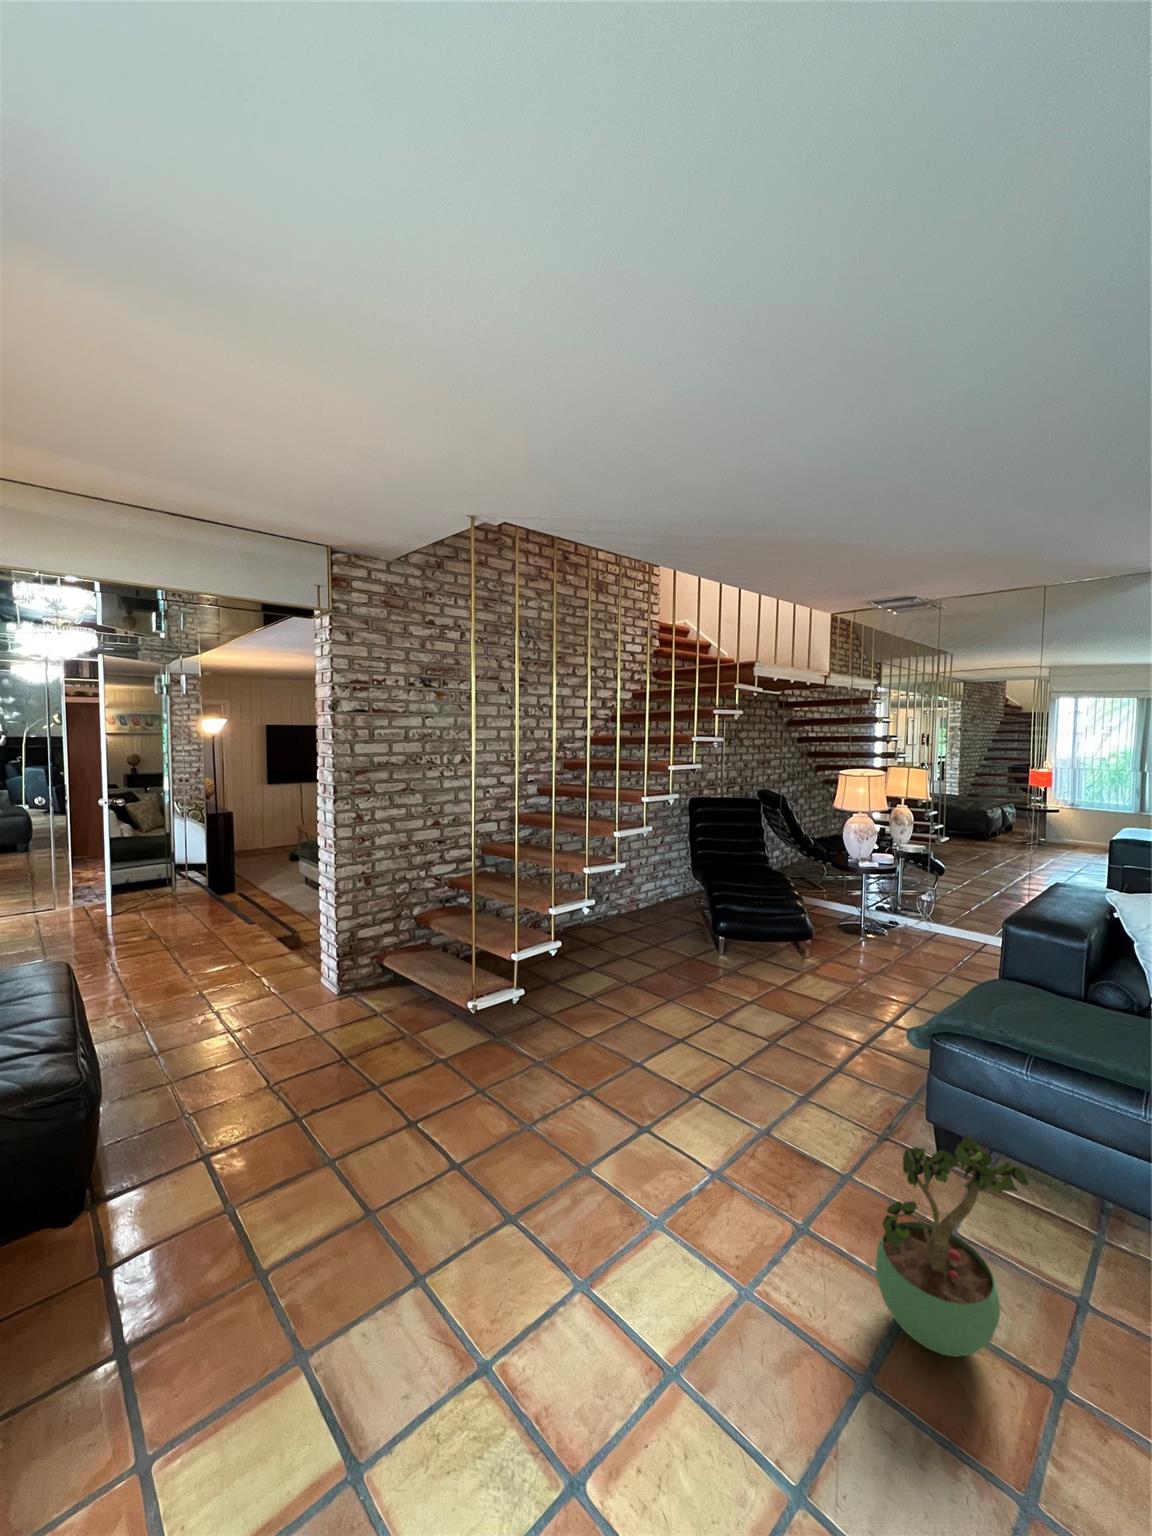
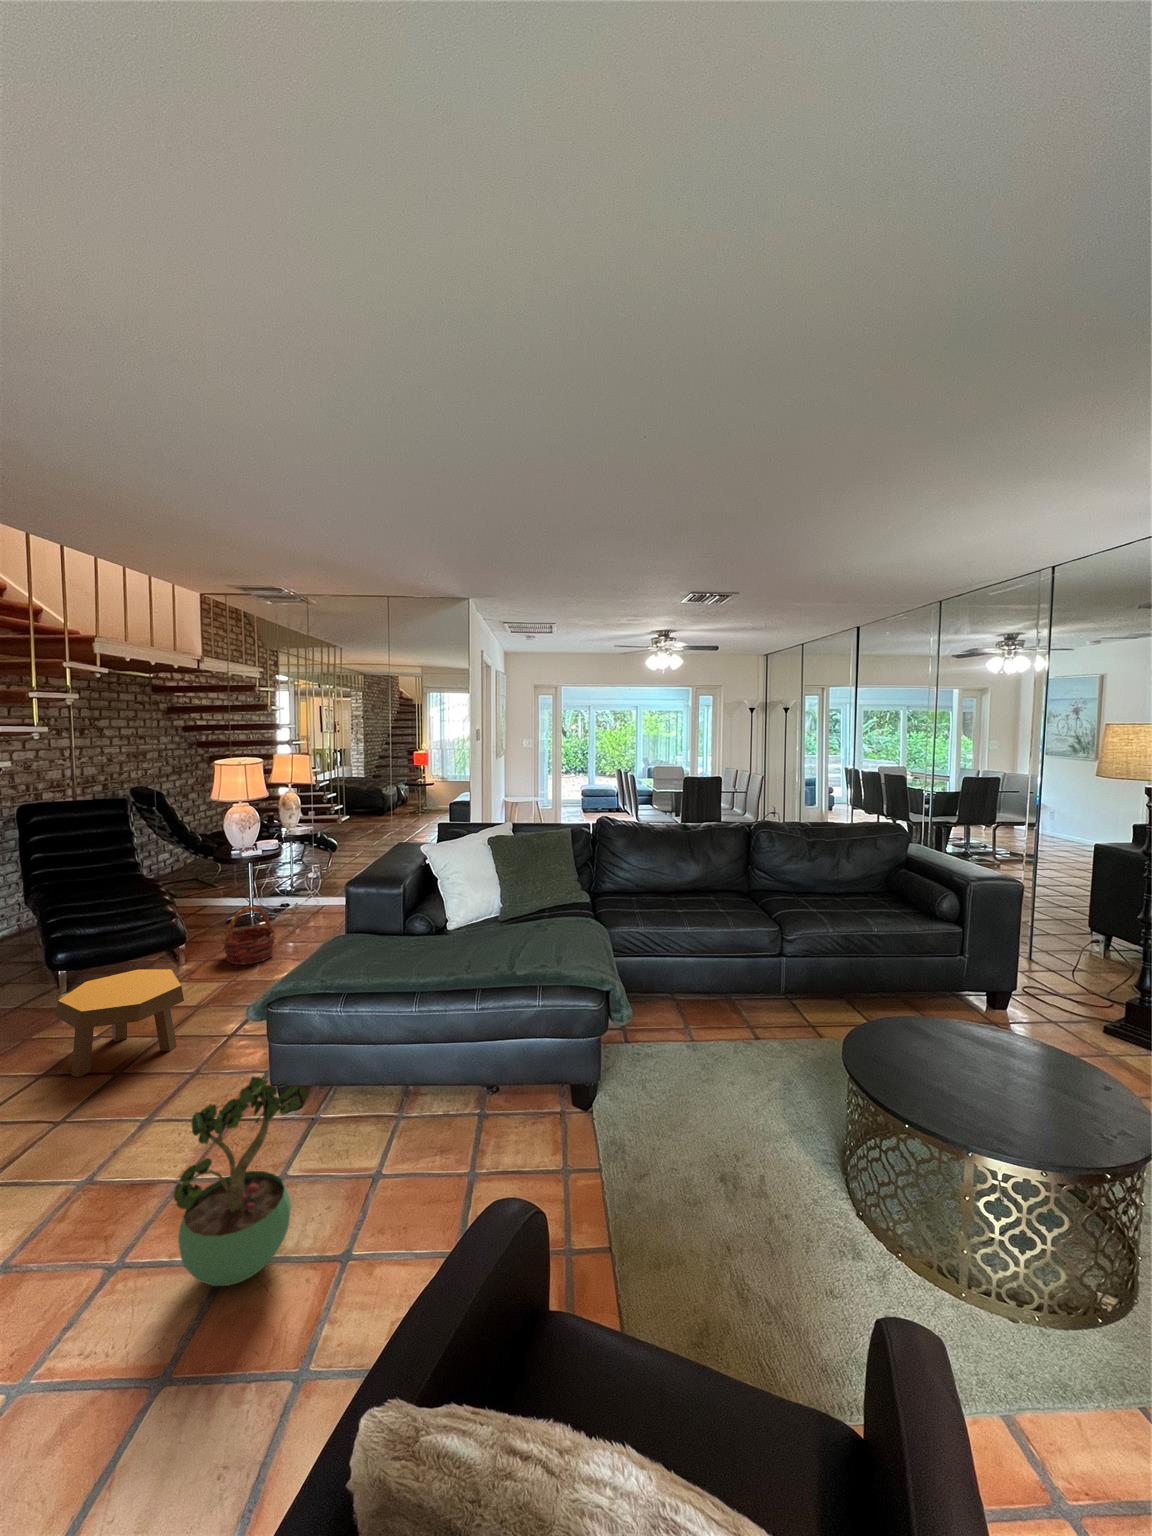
basket: none [844,917,898,975] -> present [222,907,276,965]
footstool: none [728,956,829,1042] -> present [55,969,184,1077]

